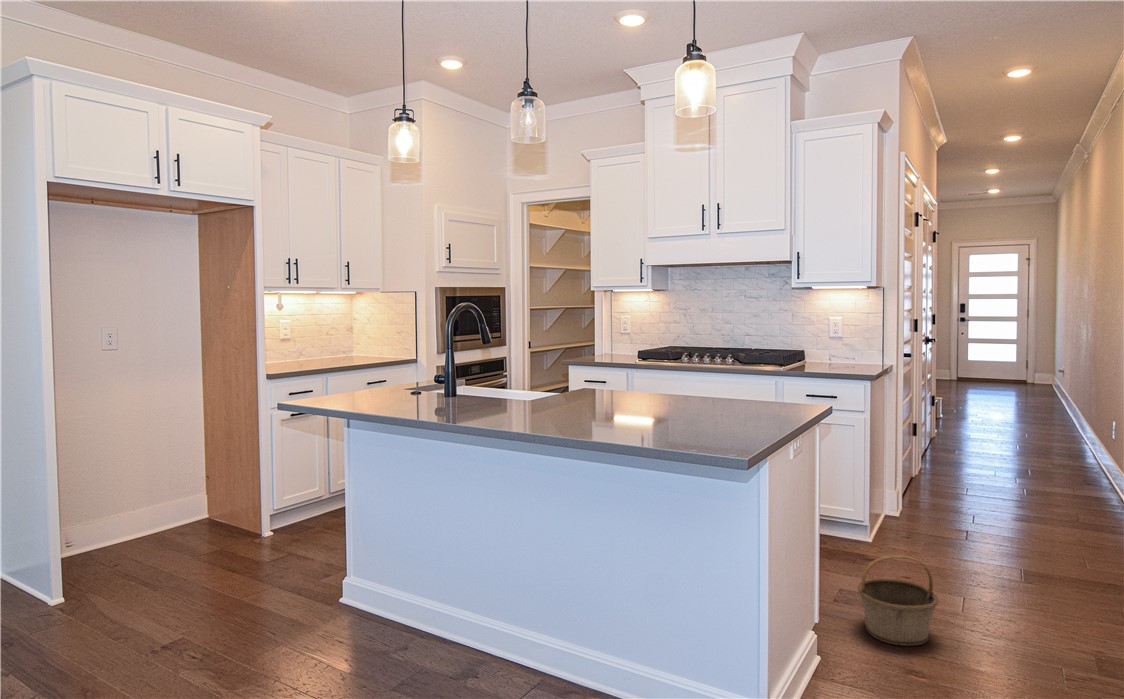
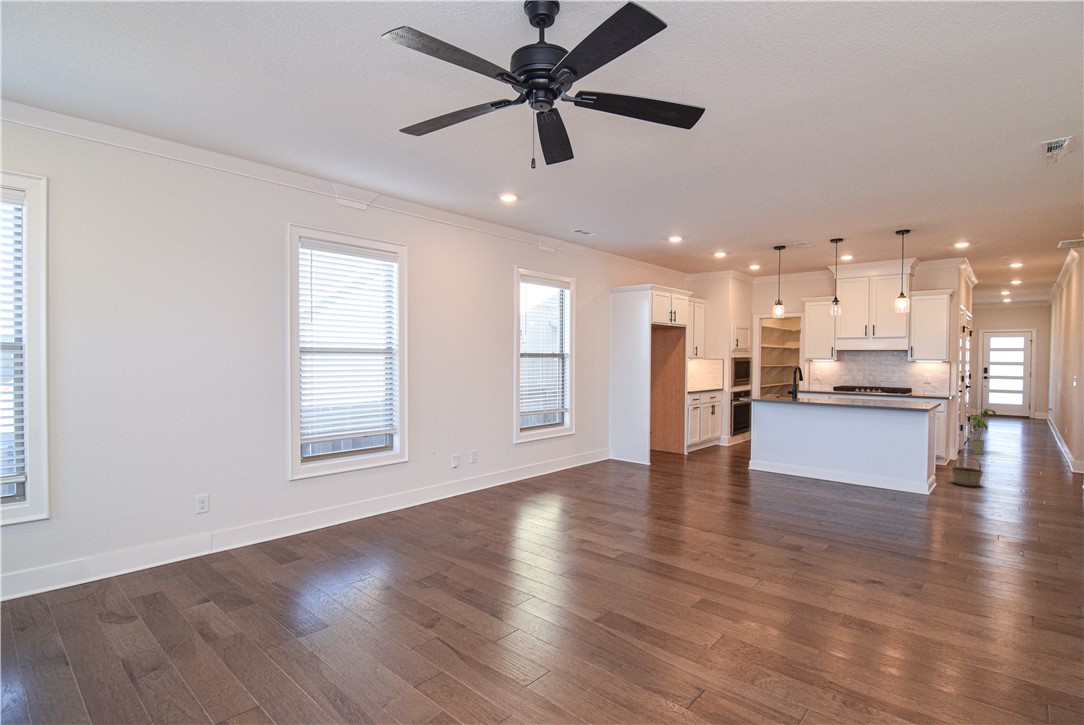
house plant: none [921,387,975,488] -> present [967,408,996,455]

